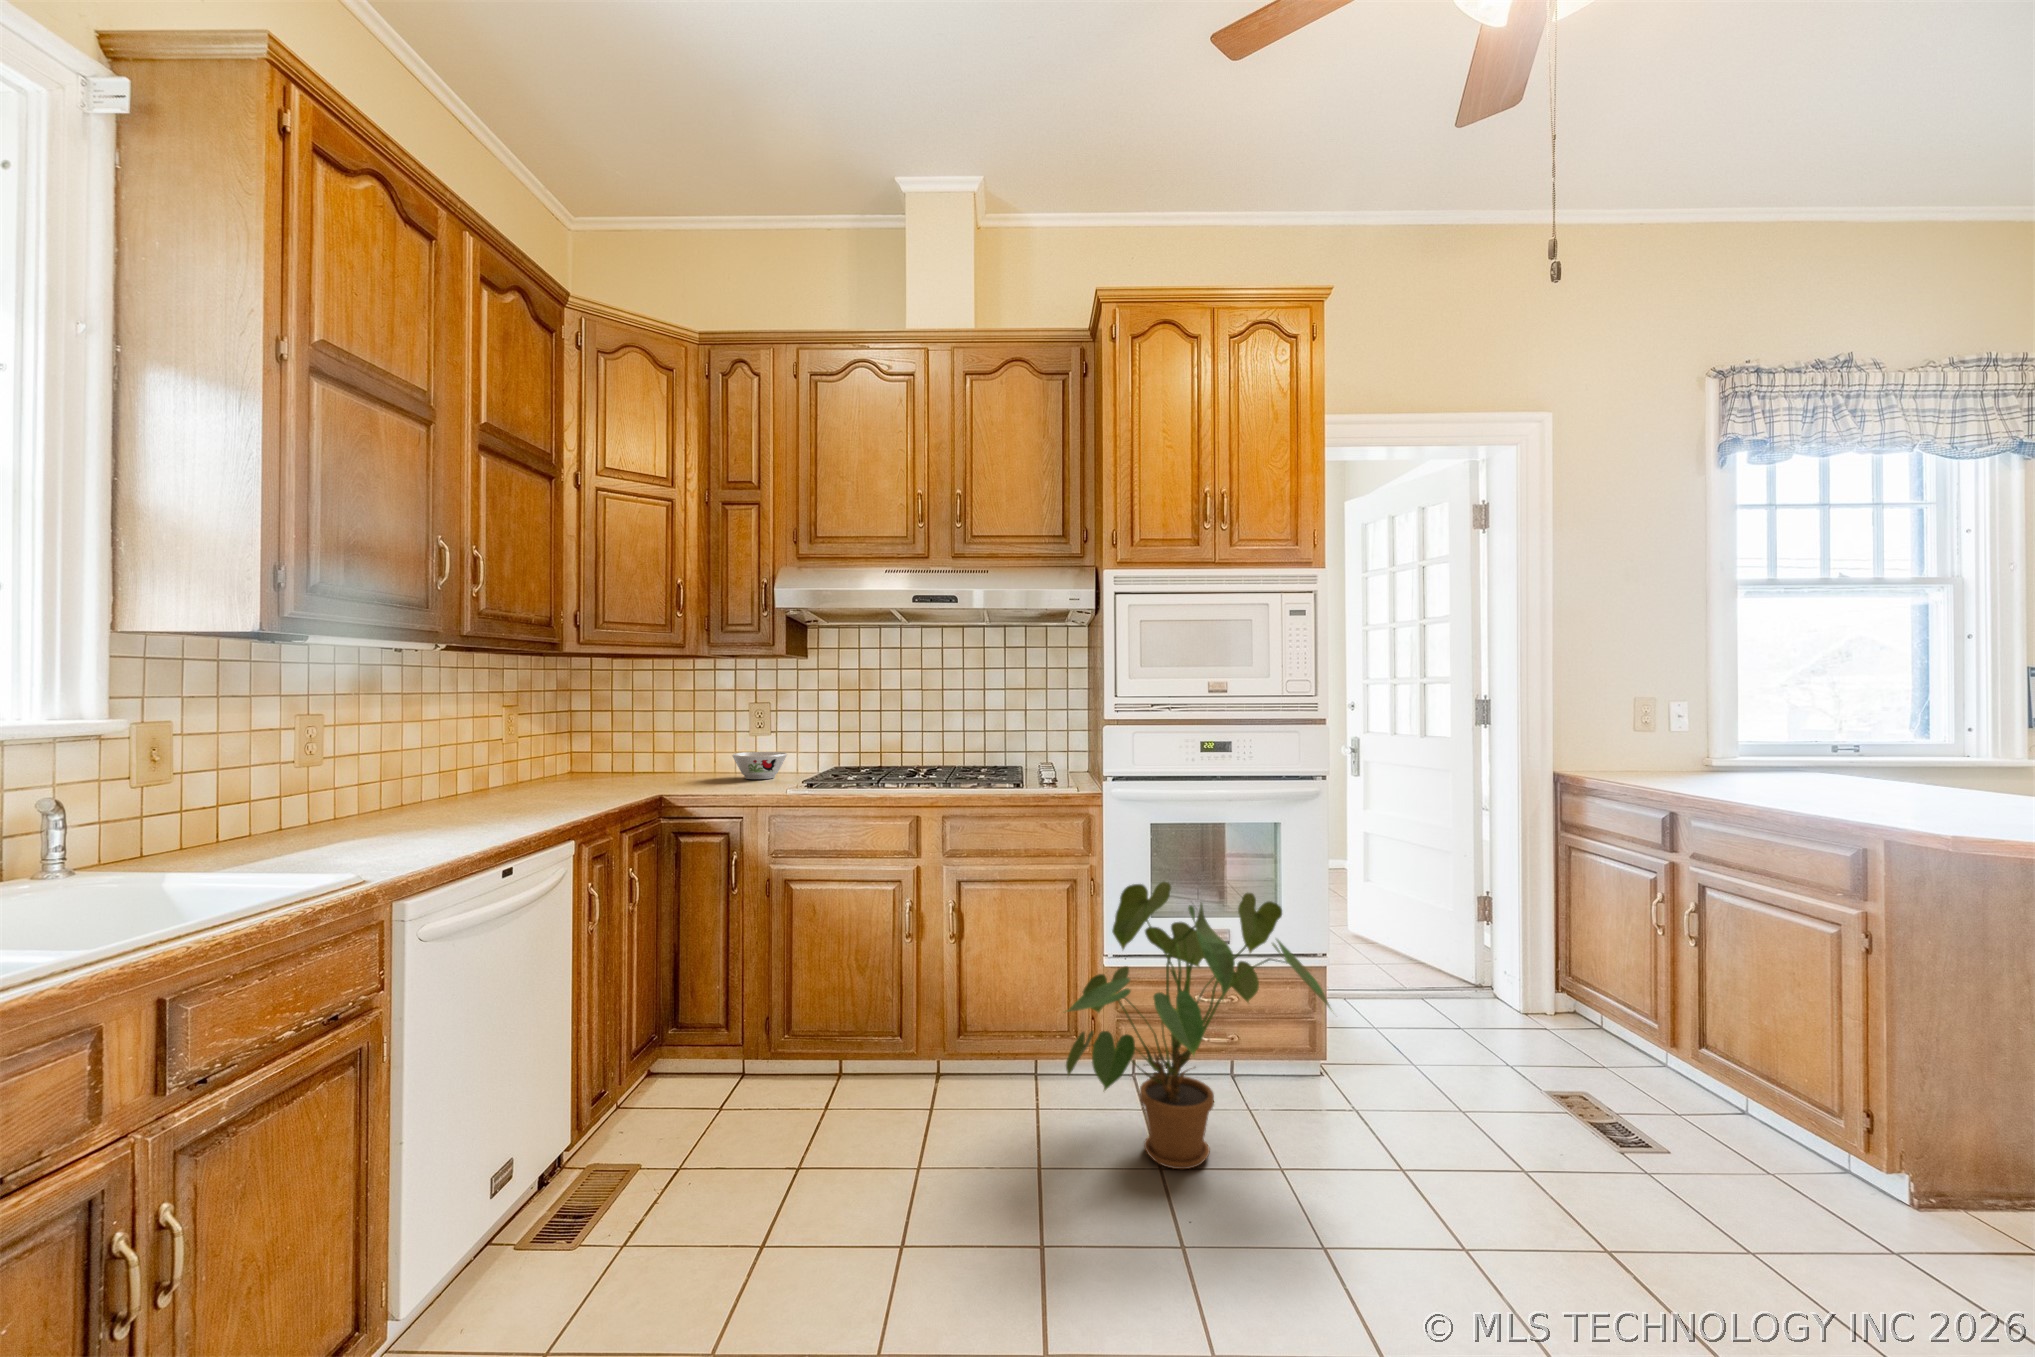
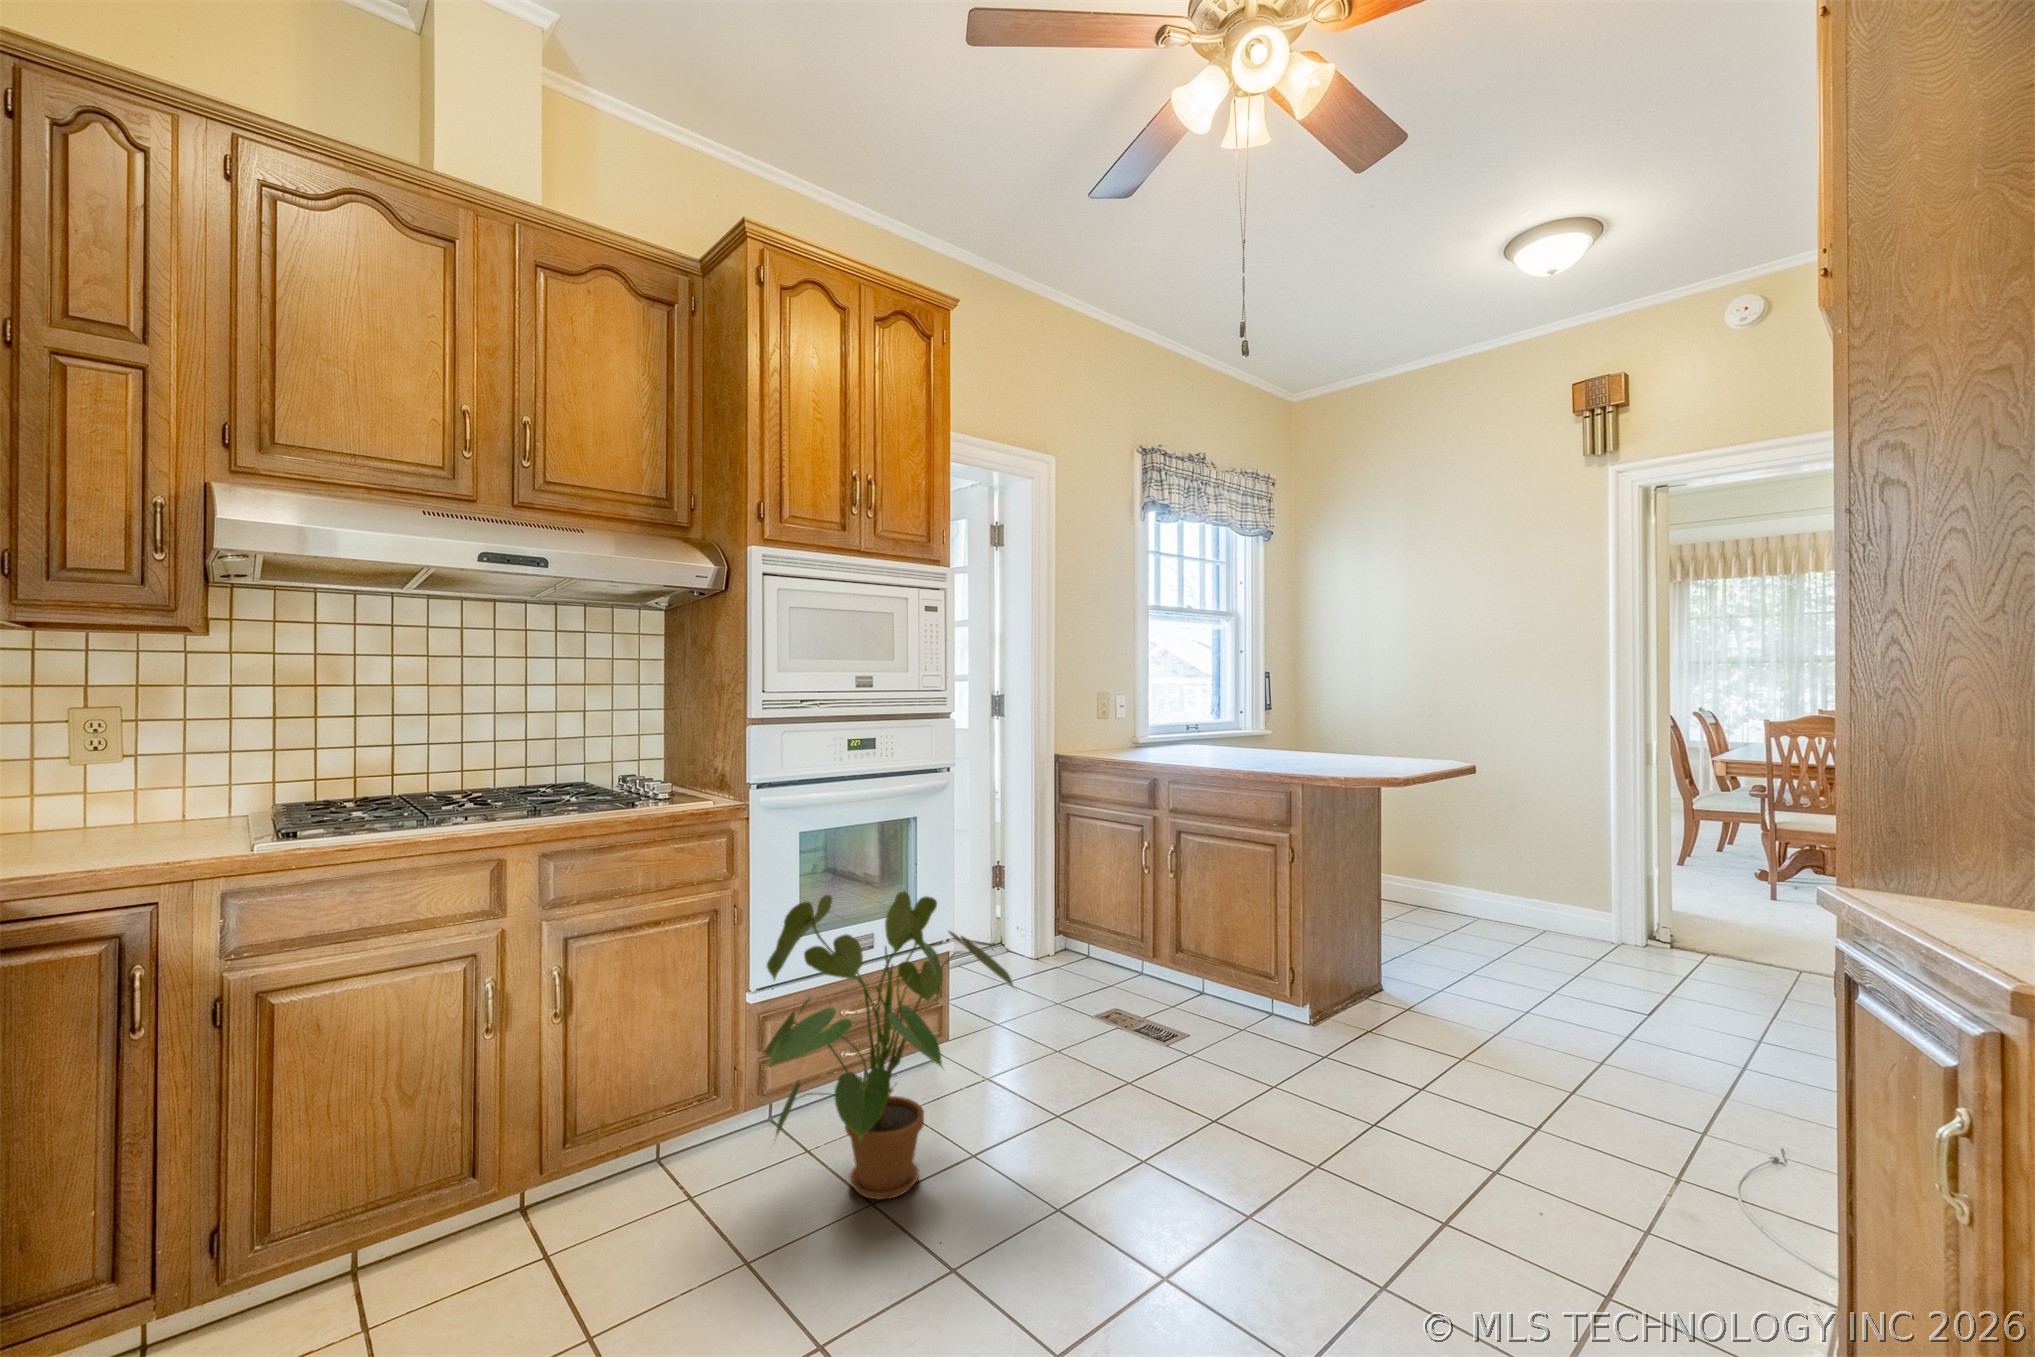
bowl: present [732,752,787,779] -> none [62,788,194,840]

